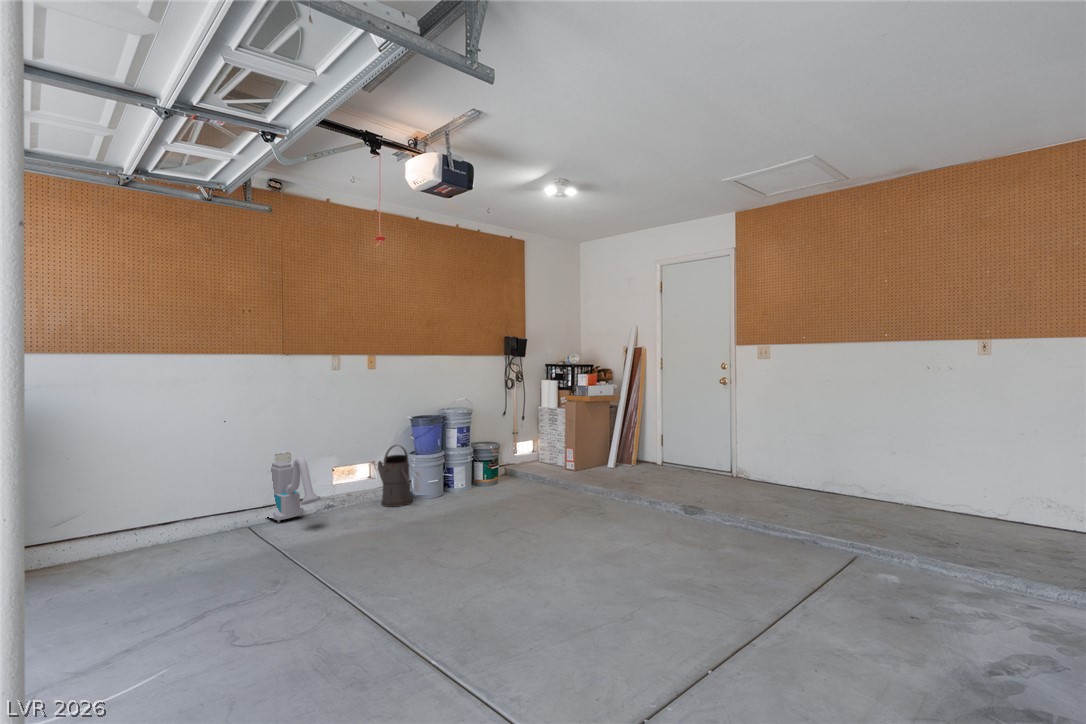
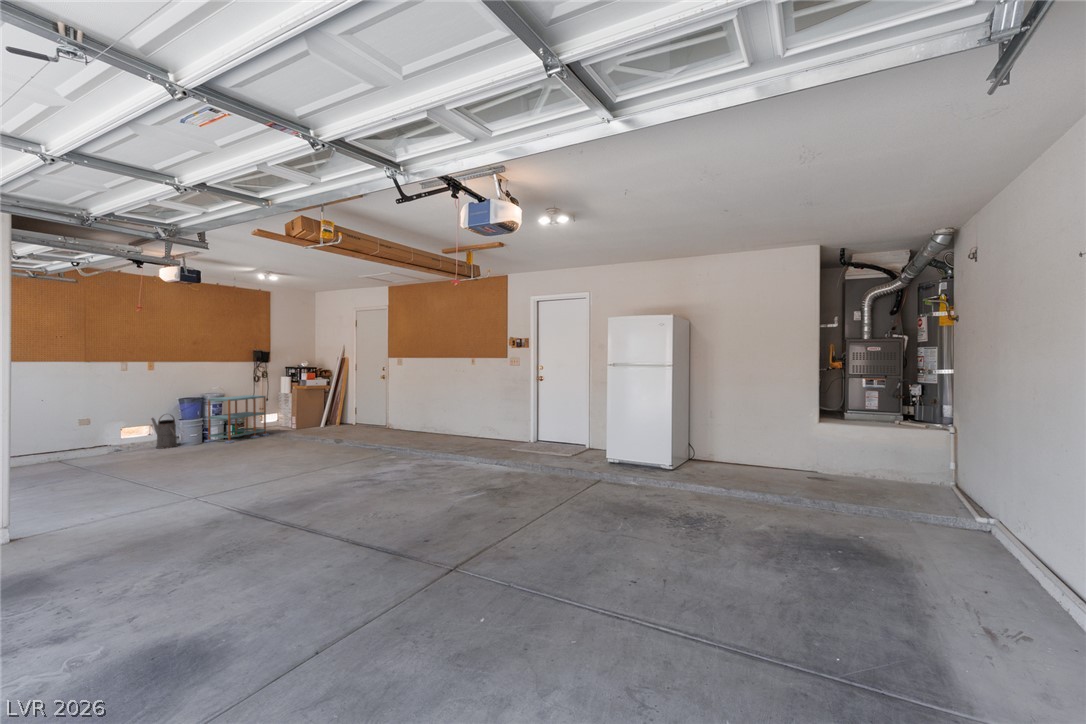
shelving unit: none [449,412,539,501] -> present [205,395,269,443]
vacuum cleaner: present [271,457,321,523] -> none [70,420,112,457]

